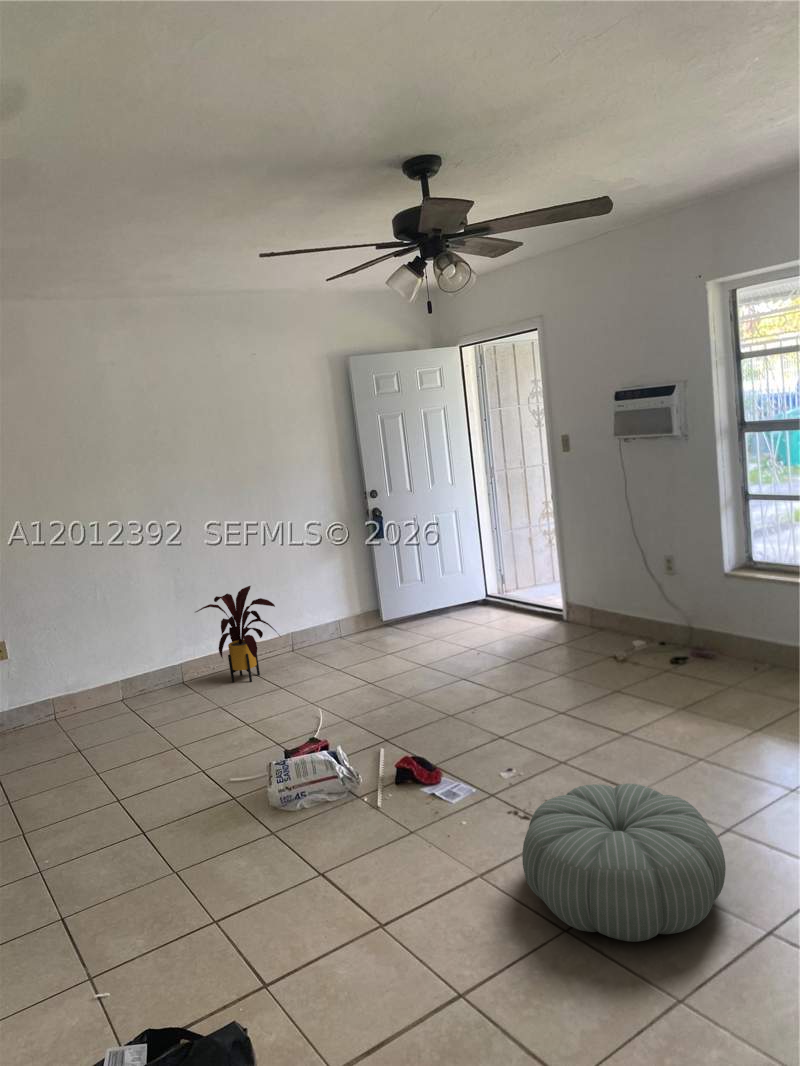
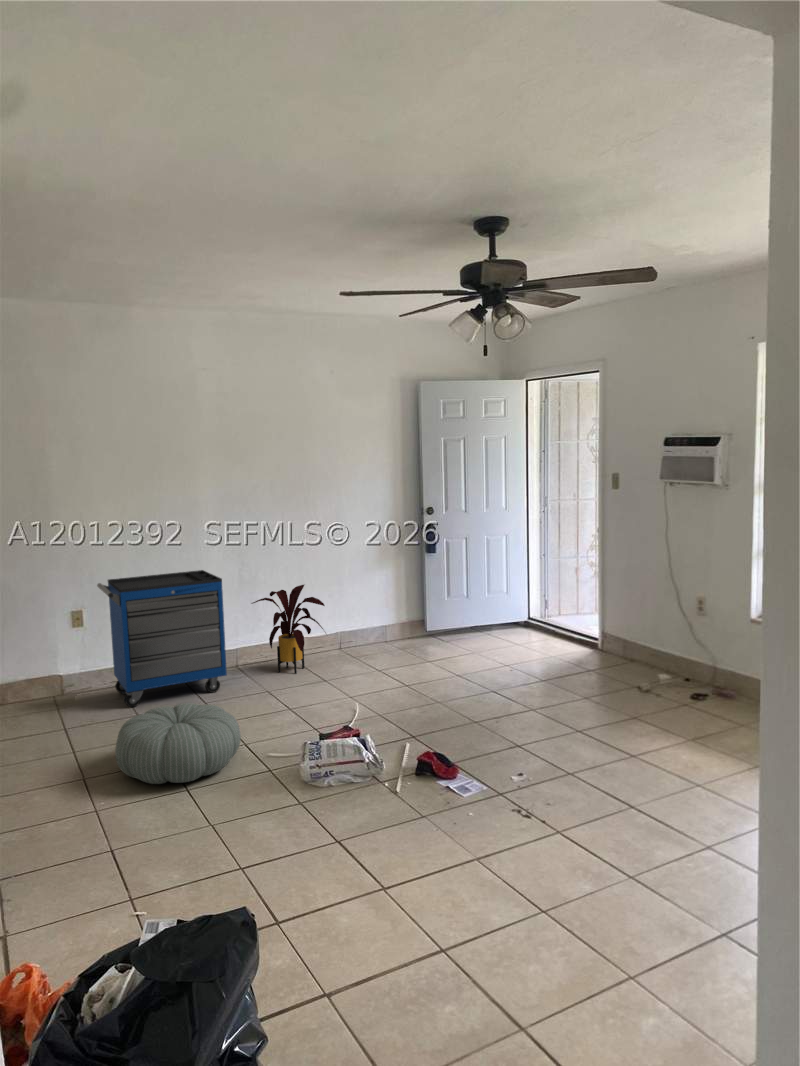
storage cabinet: none [19,582,176,741] -> present [97,570,227,707]
pouf: present [522,784,726,942] -> present [115,703,241,784]

